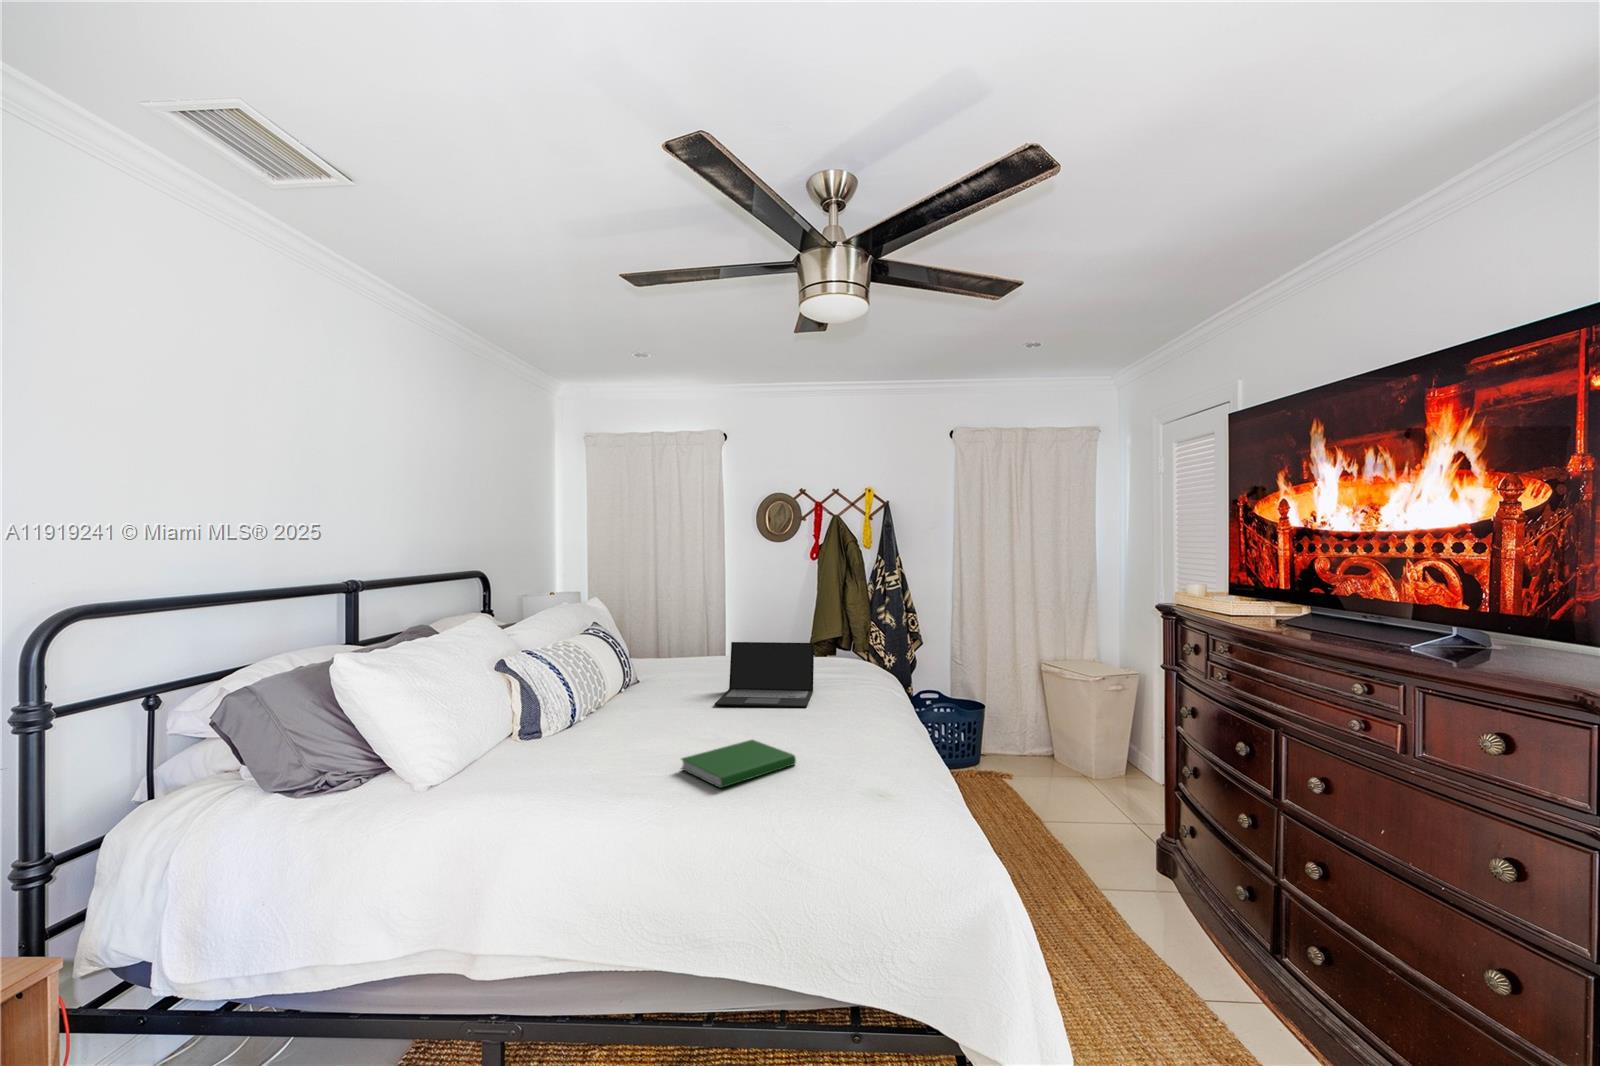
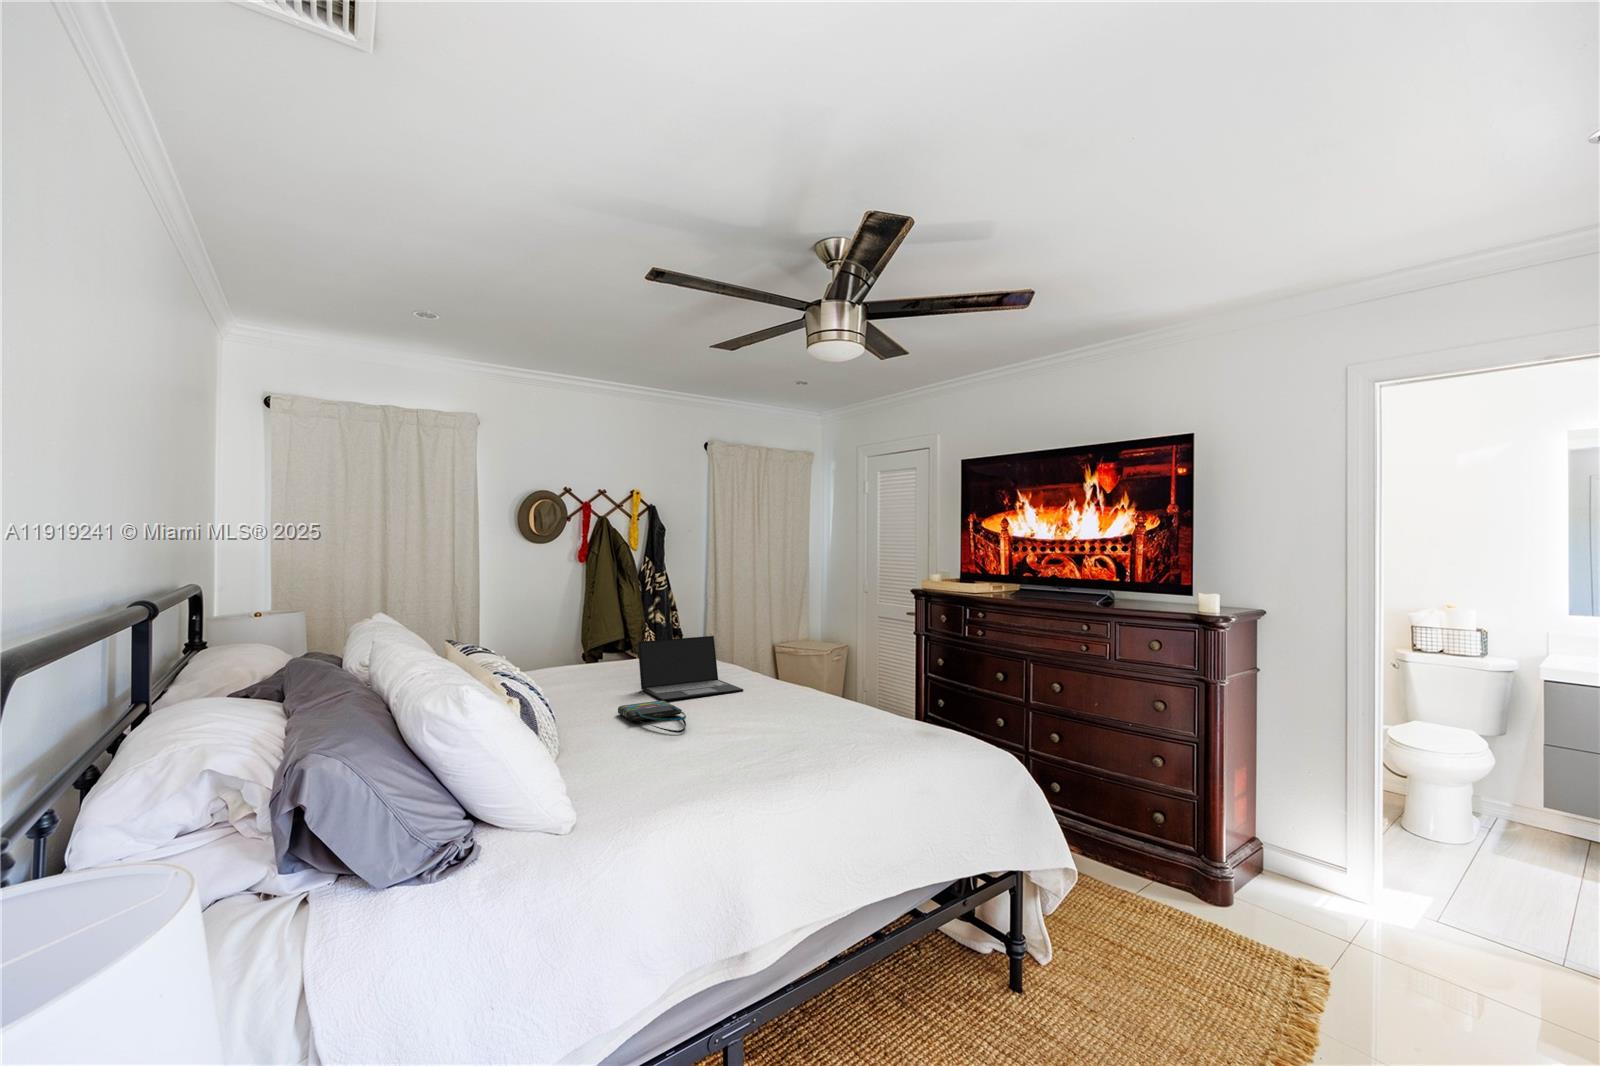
tote bag: none [635,704,703,742] -> present [618,701,686,733]
hardcover book: present [682,740,796,788] -> none [762,713,833,744]

